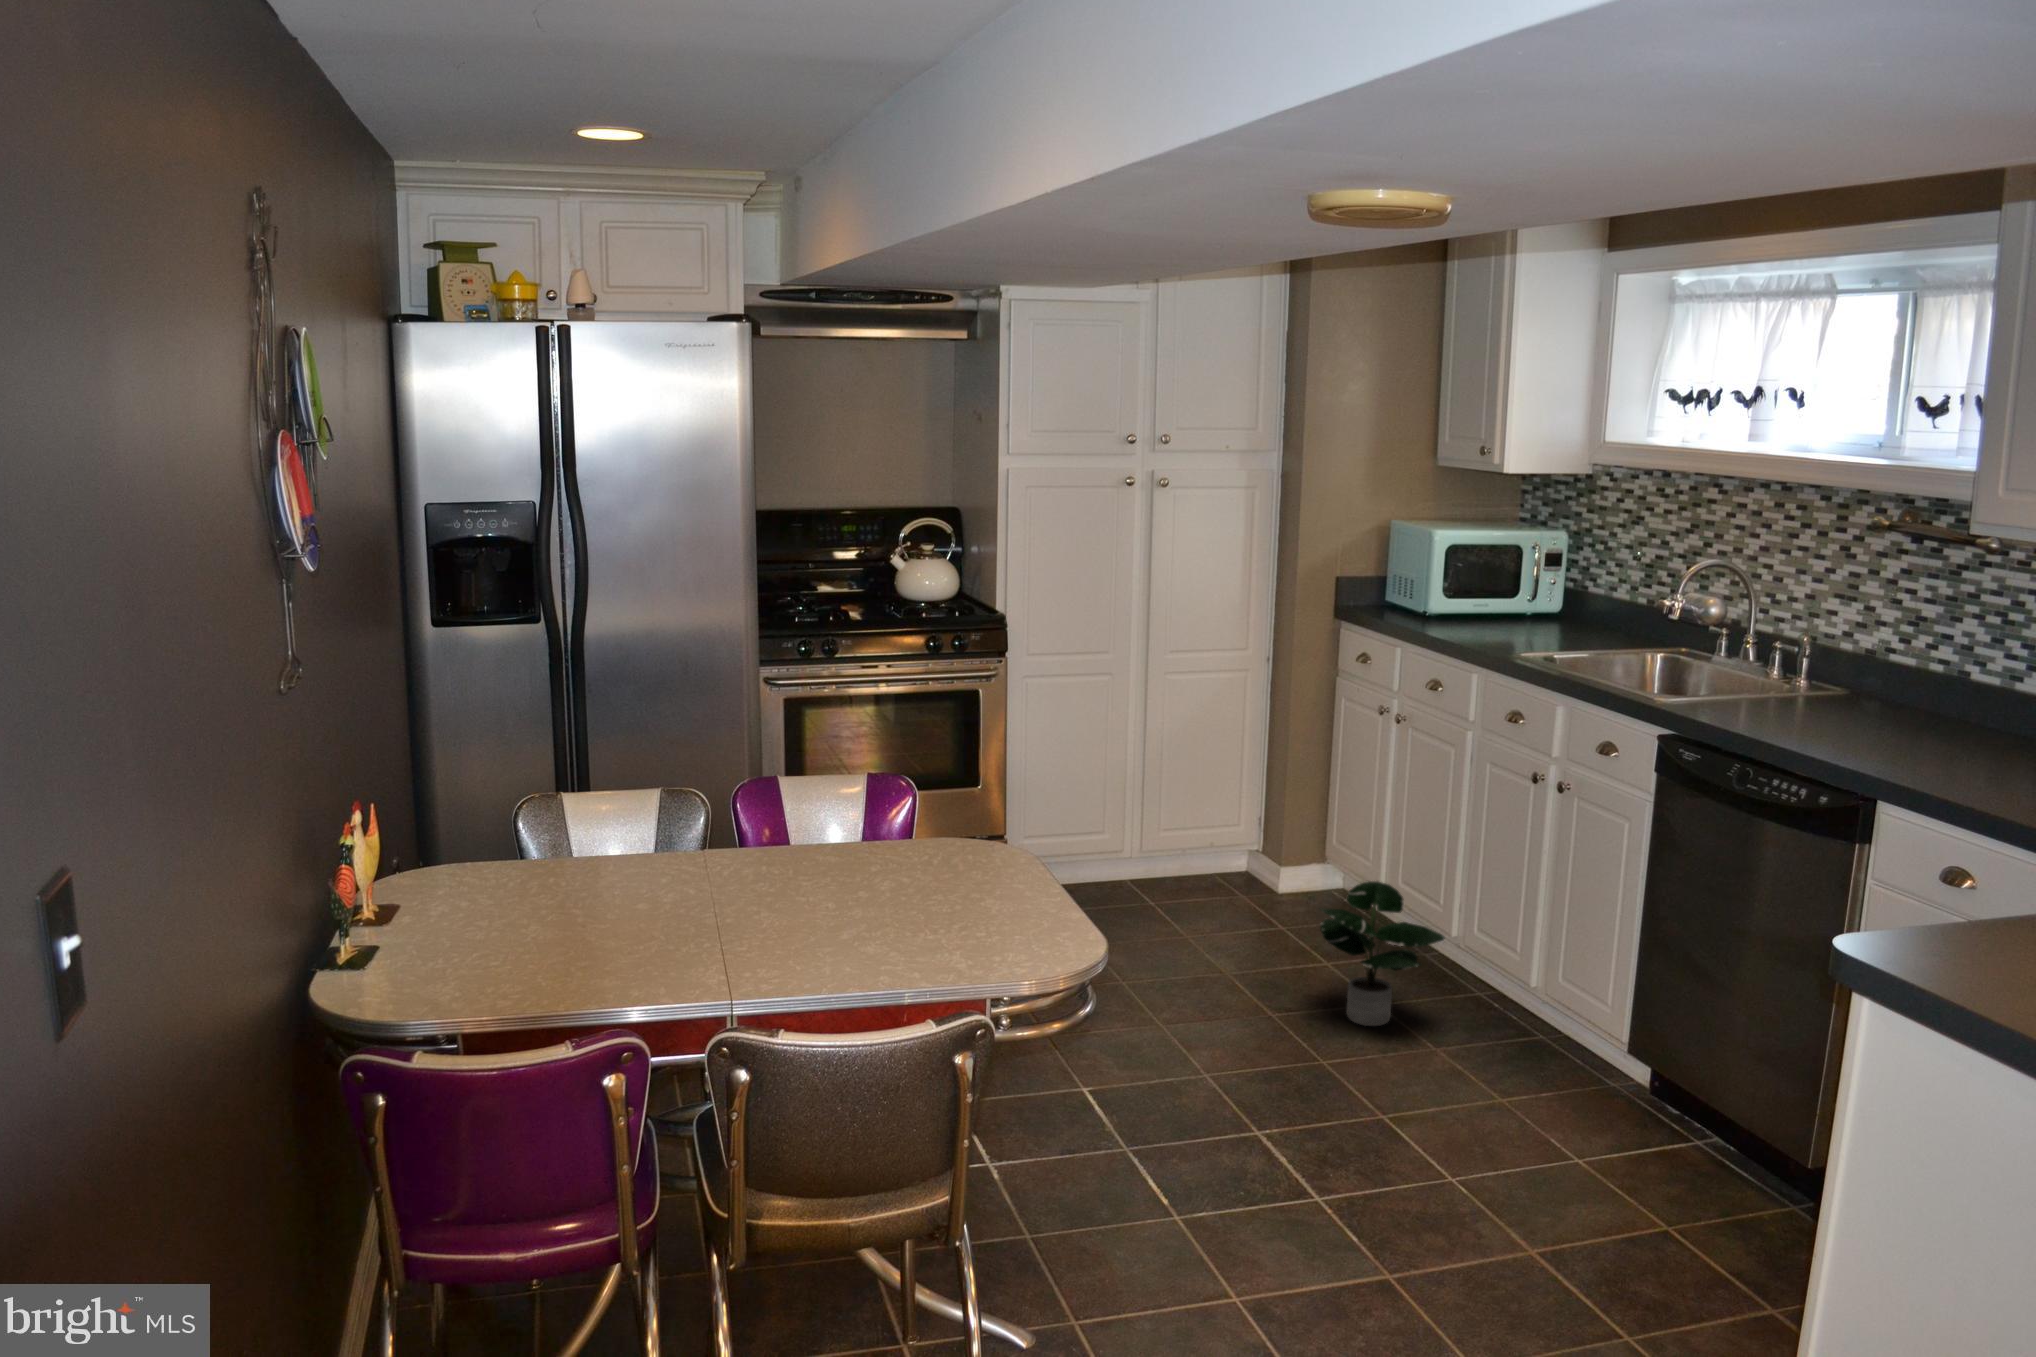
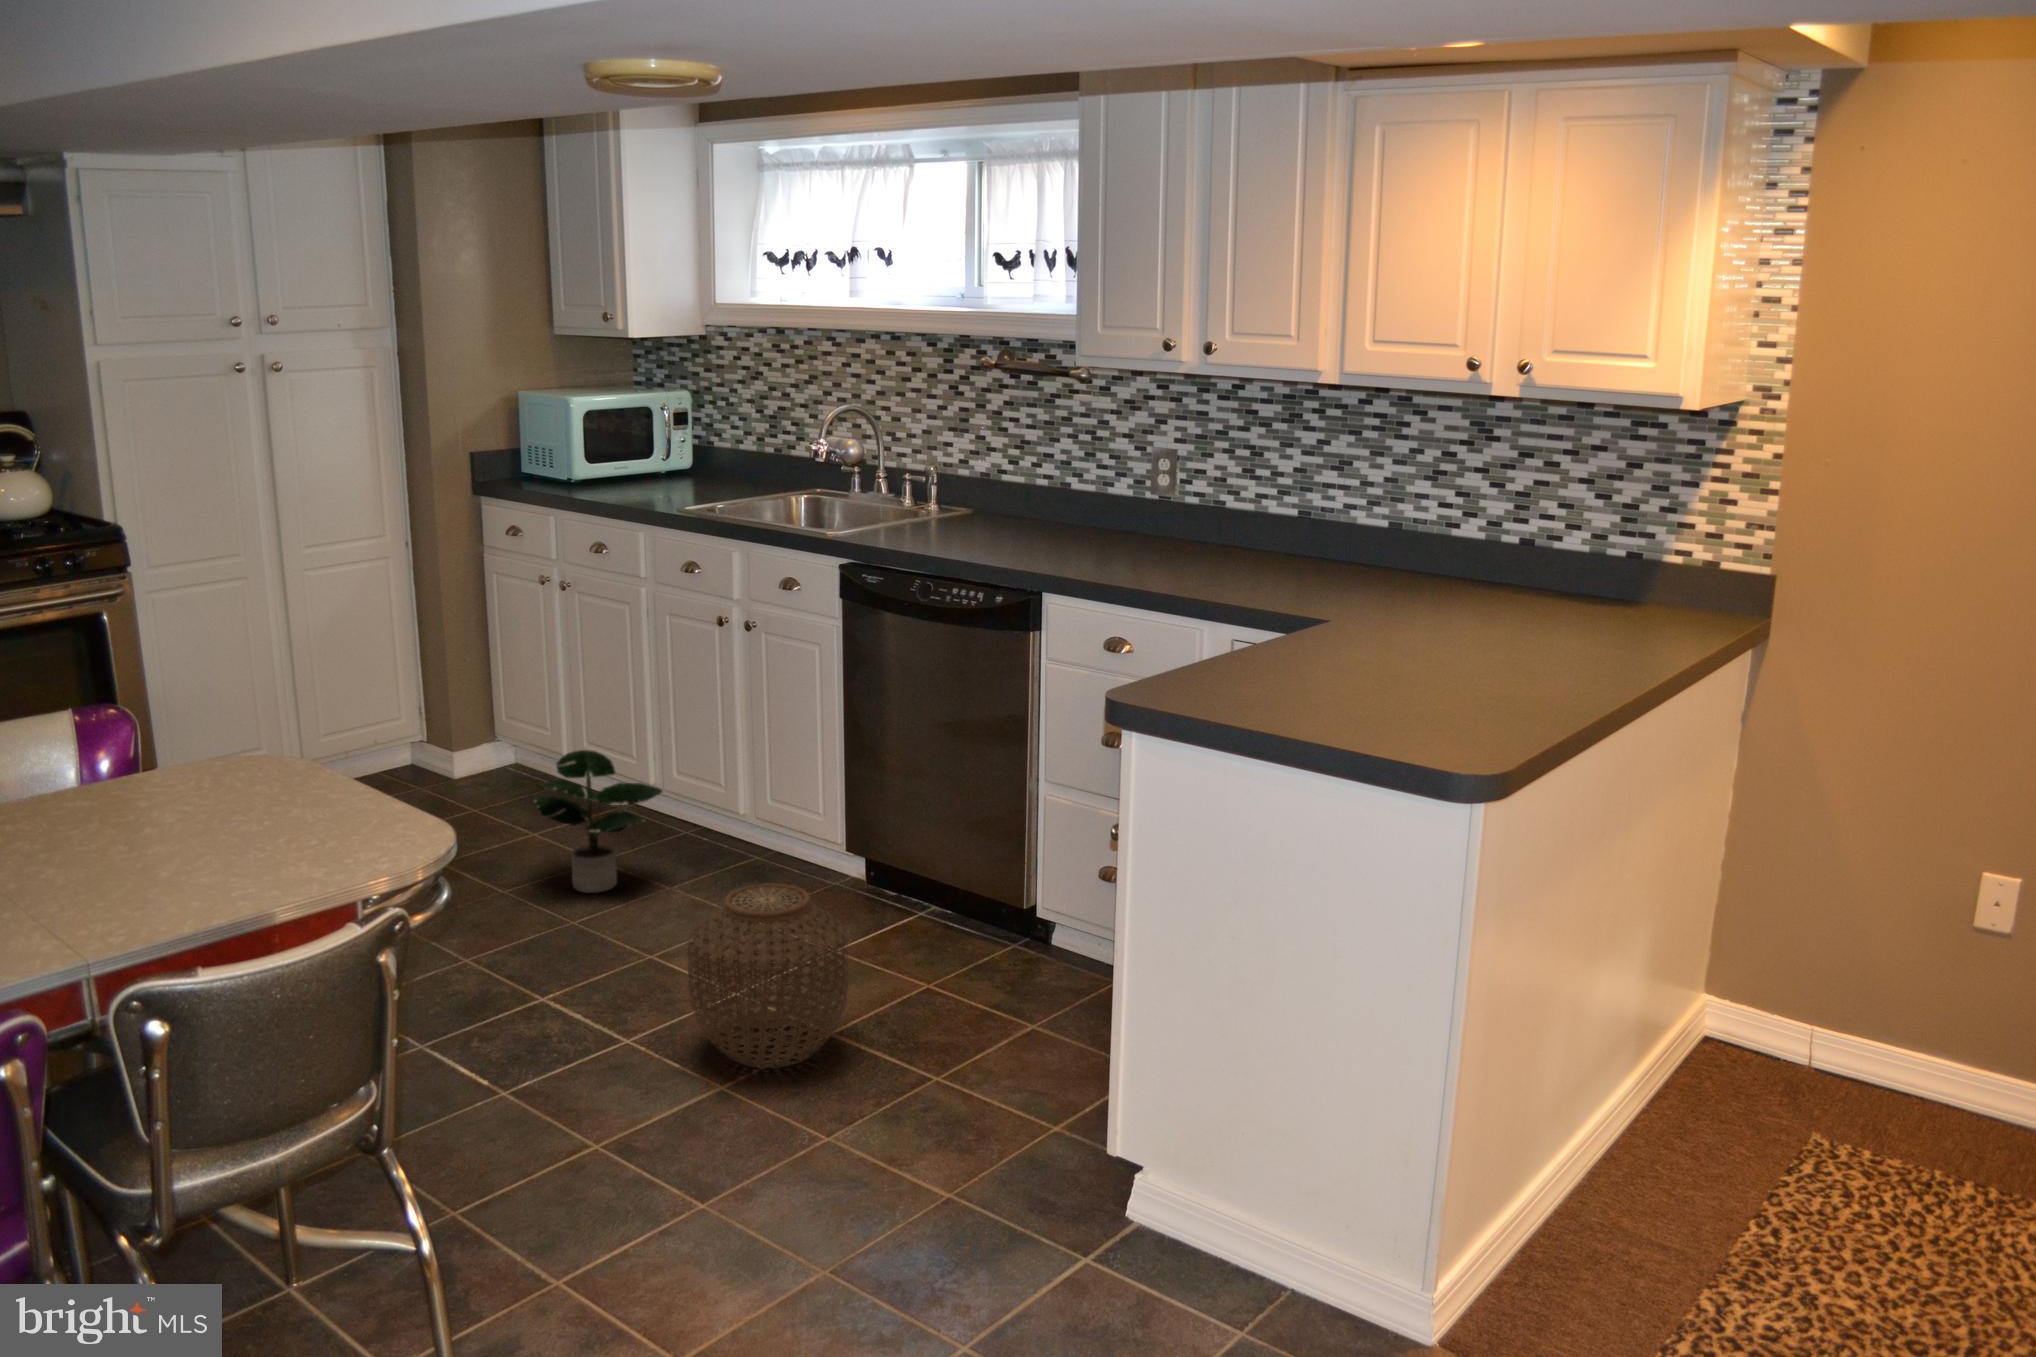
woven basket: none [1371,1071,1551,1277] -> present [688,883,848,1068]

